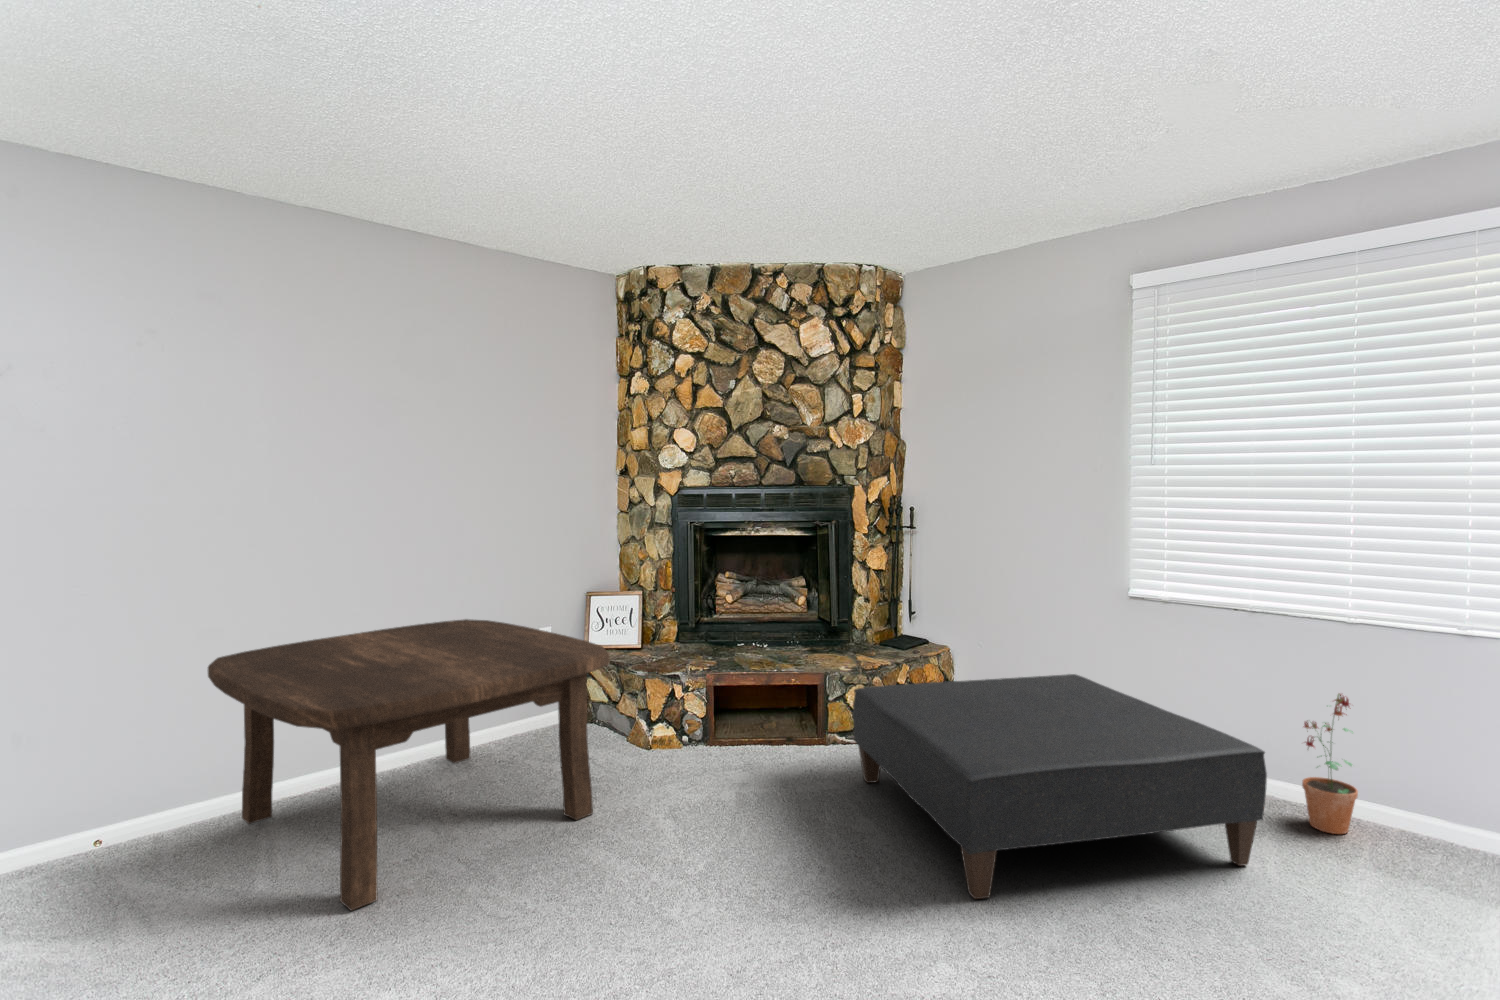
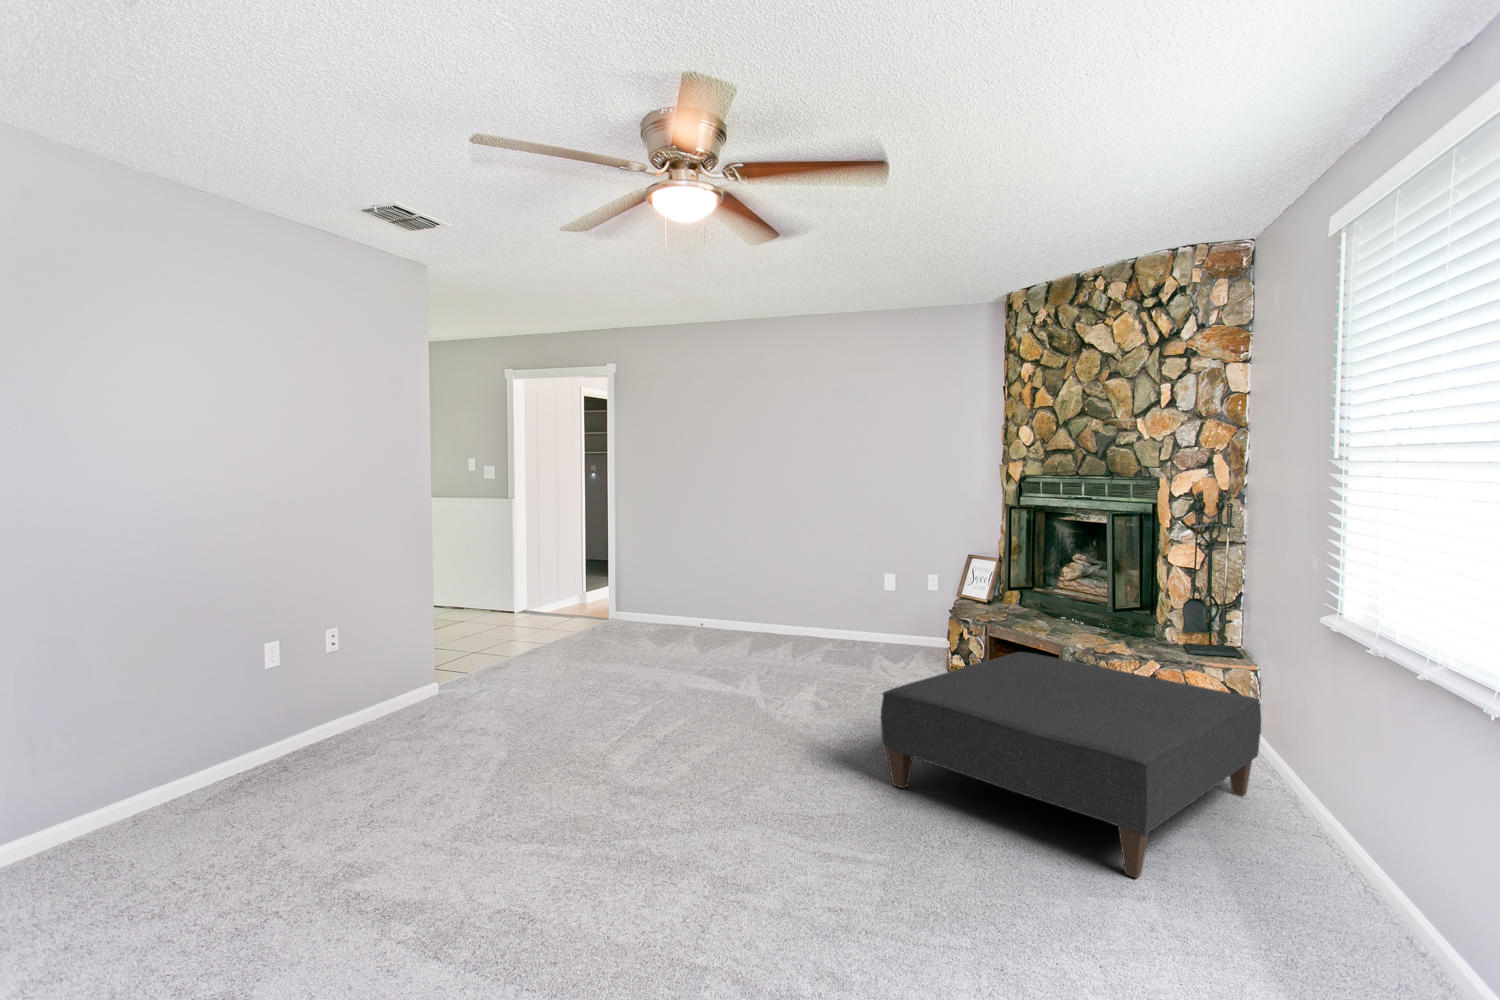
coffee table: present [208,619,610,910] -> none [676,557,870,687]
potted plant: present [1302,693,1358,834] -> none [1306,766,1409,940]

